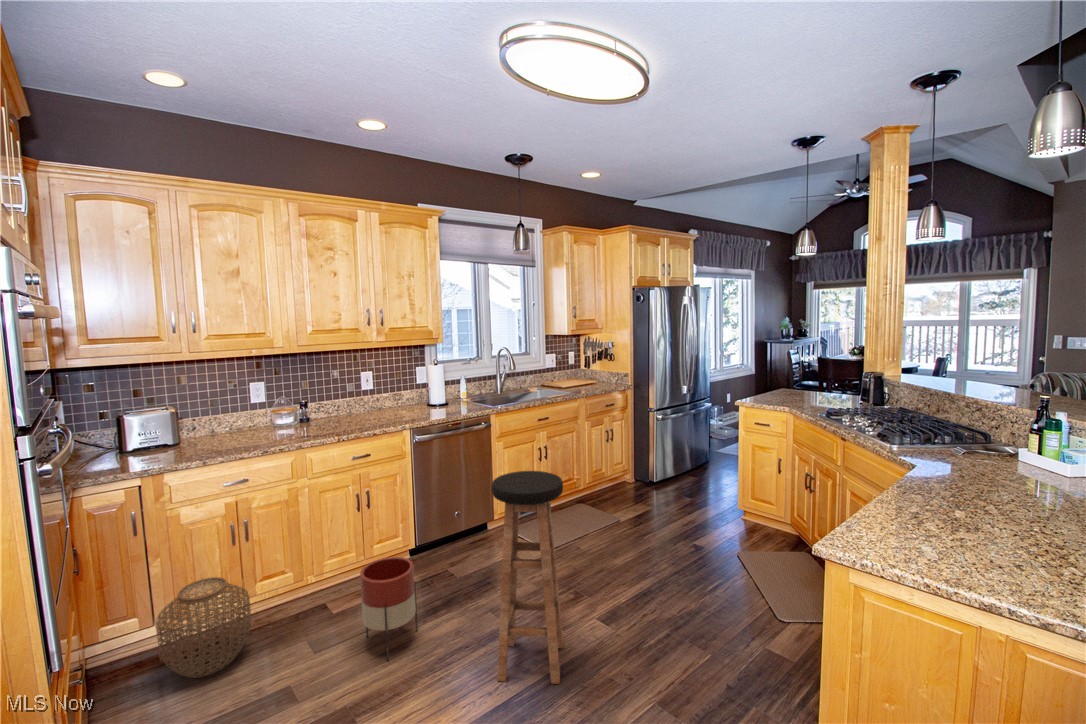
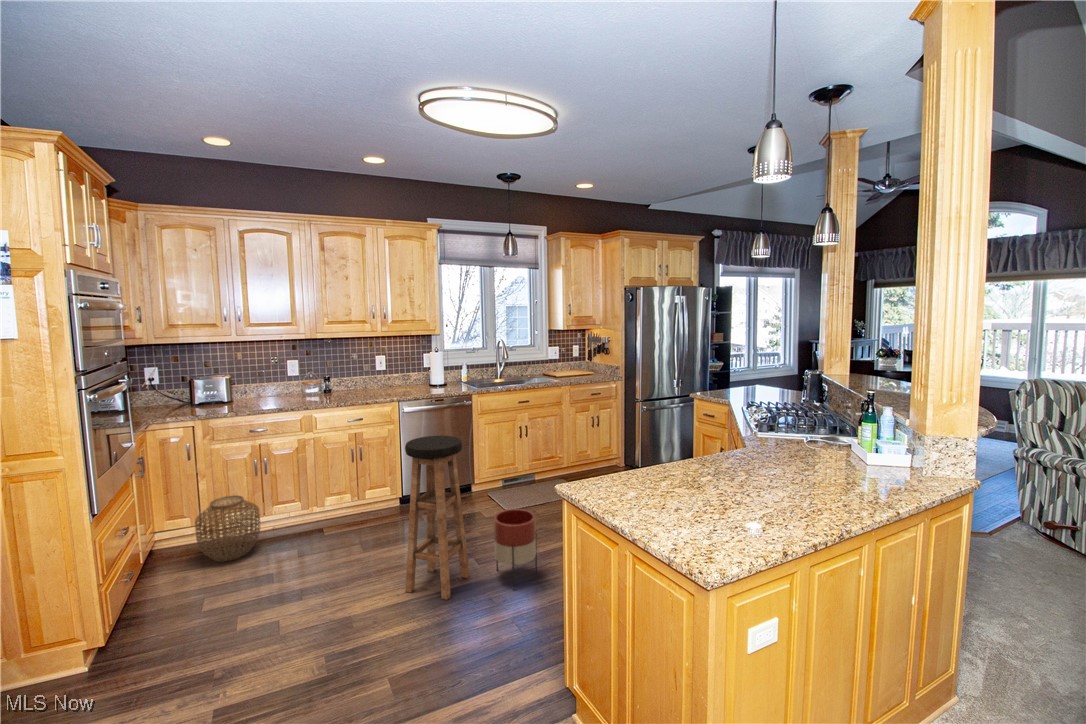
planter: present [360,557,418,661] -> present [494,509,537,590]

